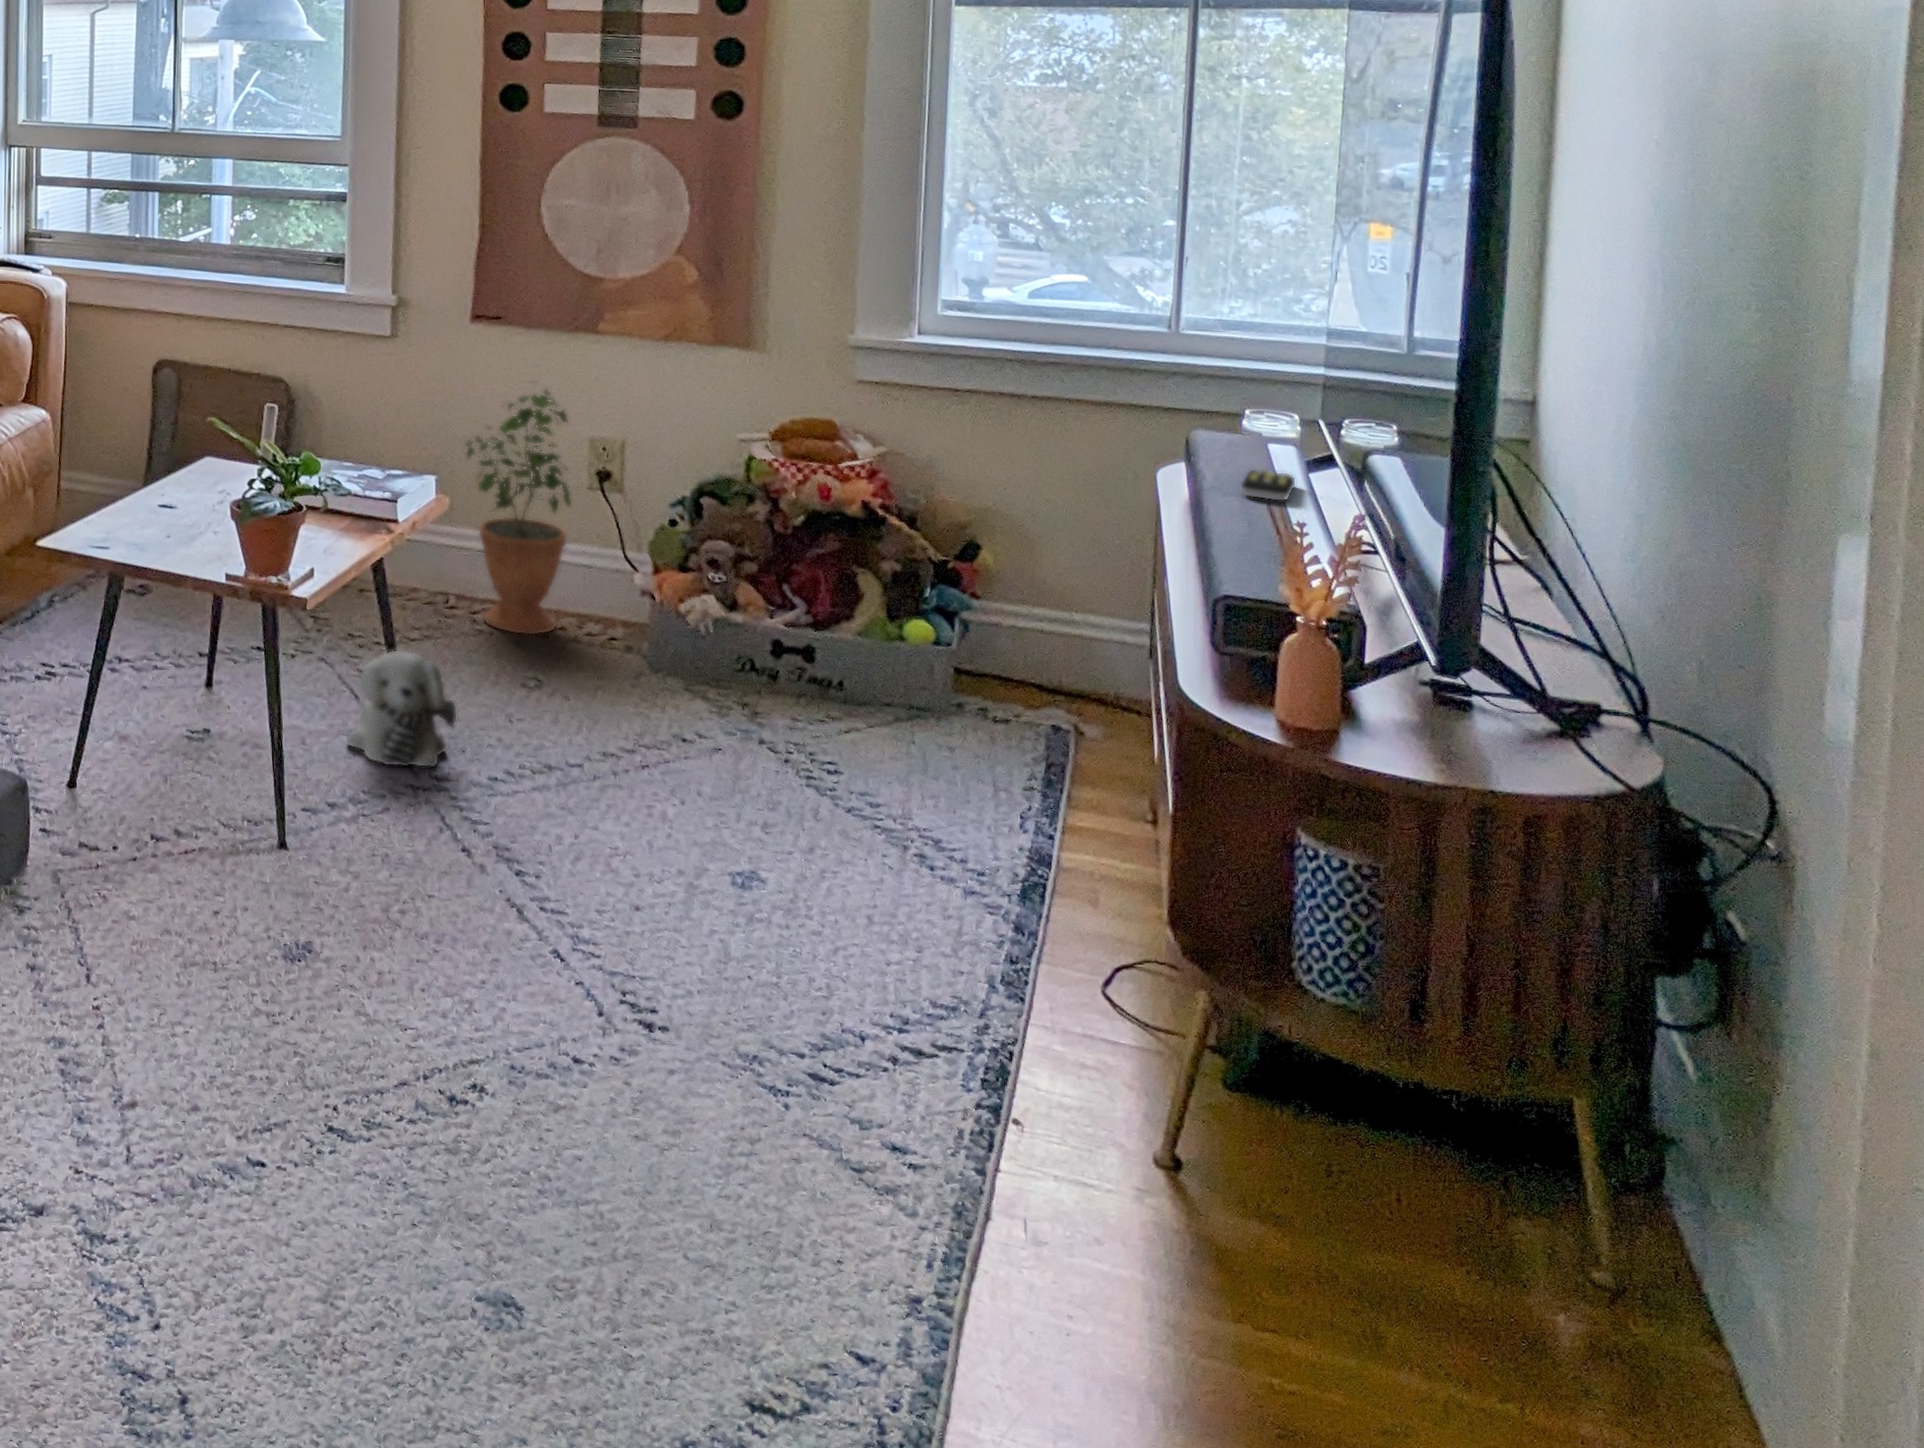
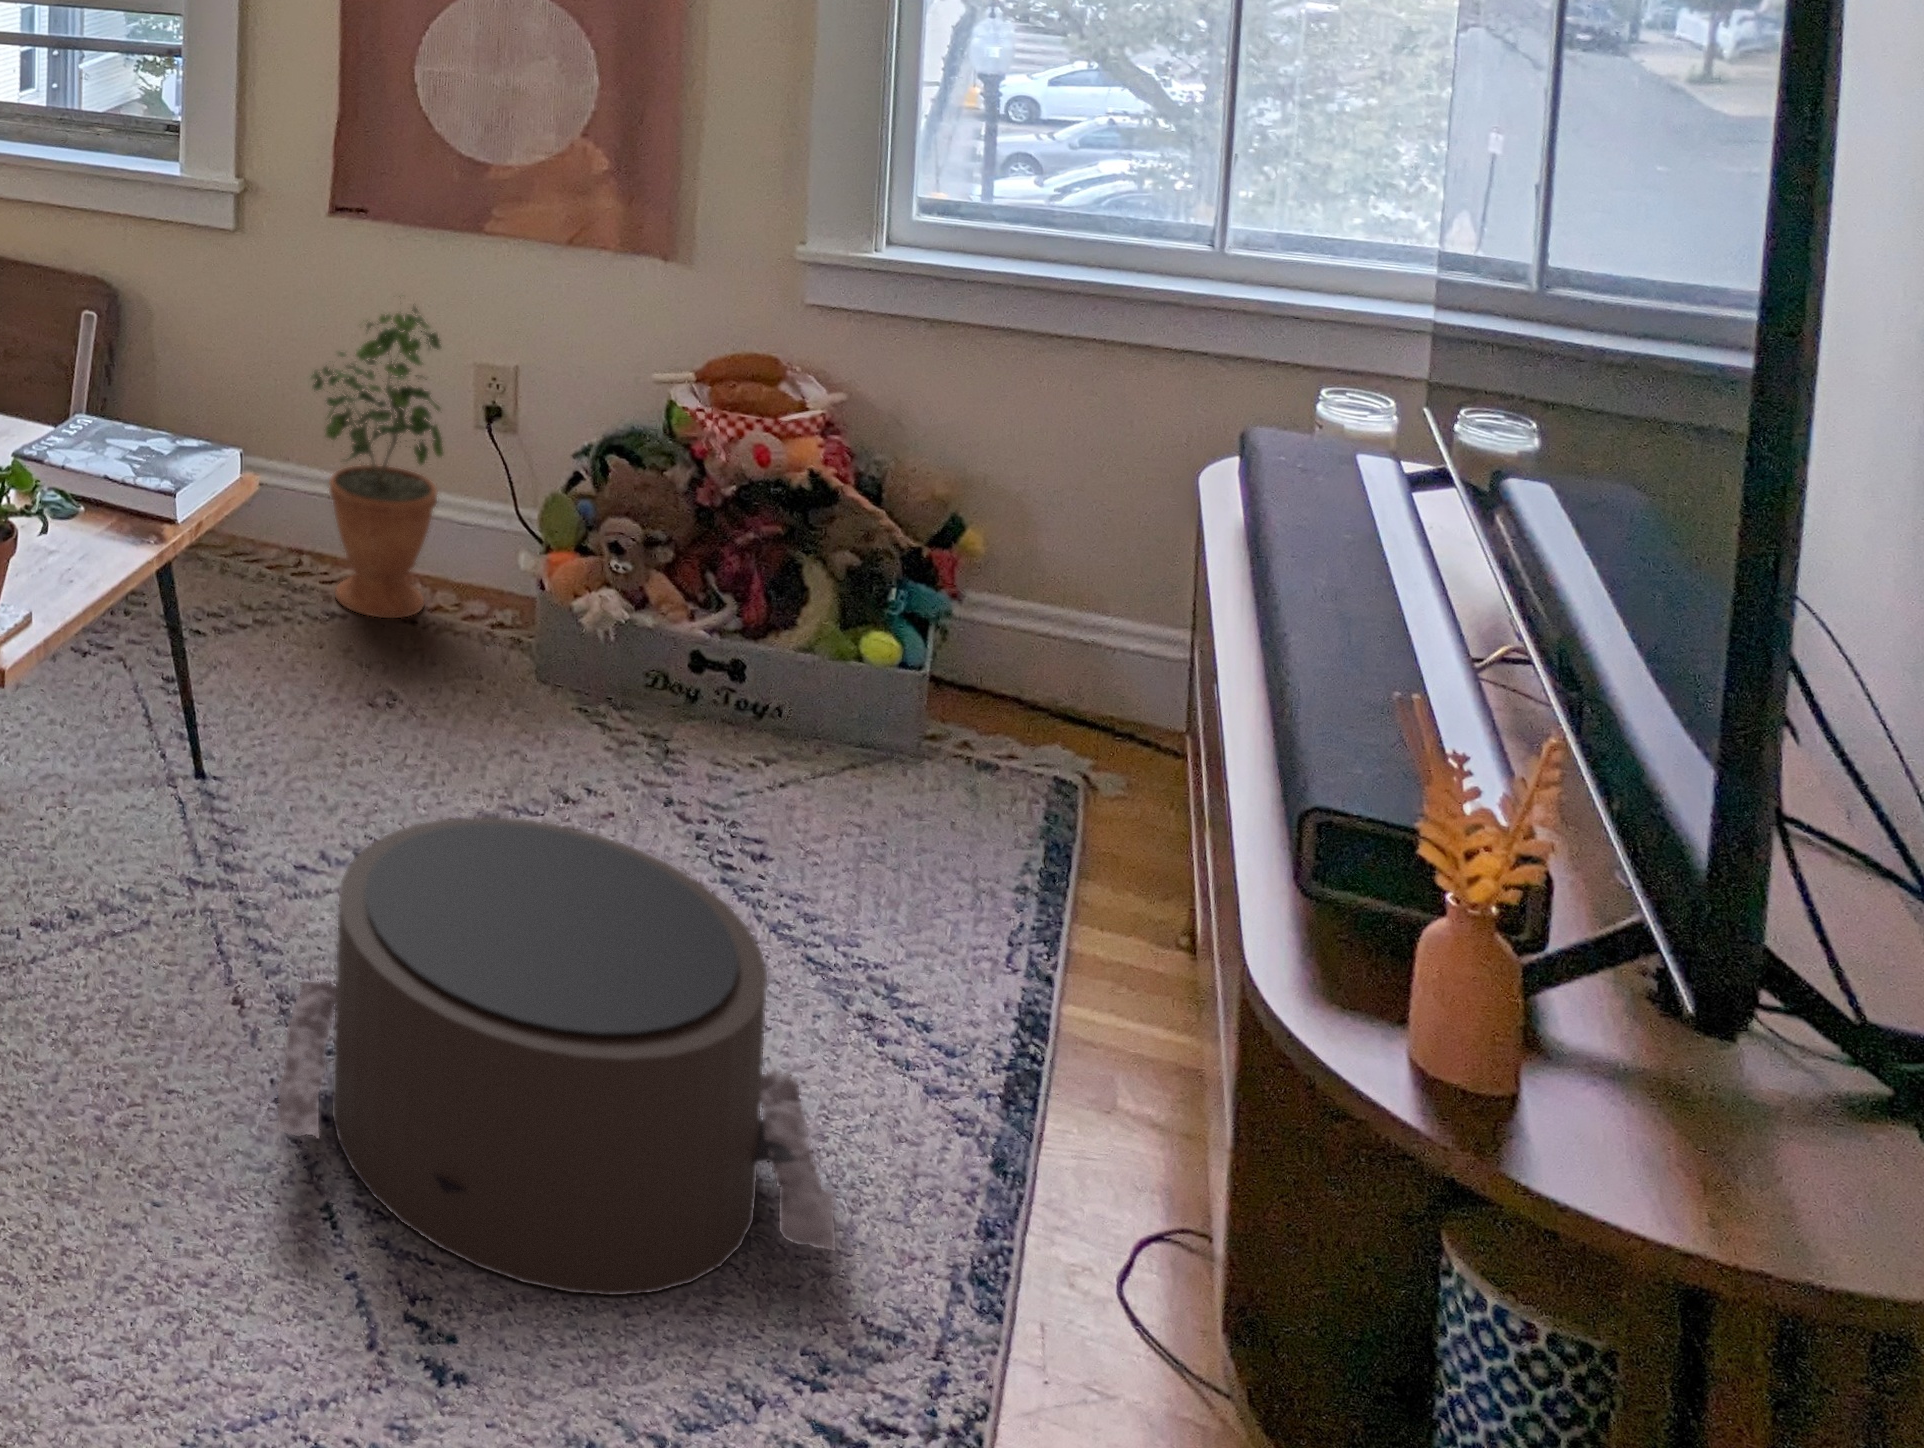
remote control: present [1241,469,1295,500] -> none [1320,477,1394,532]
plush toy: present [347,651,456,766] -> none [115,689,257,850]
pouf: none [513,709,906,987] -> present [278,817,835,1295]

